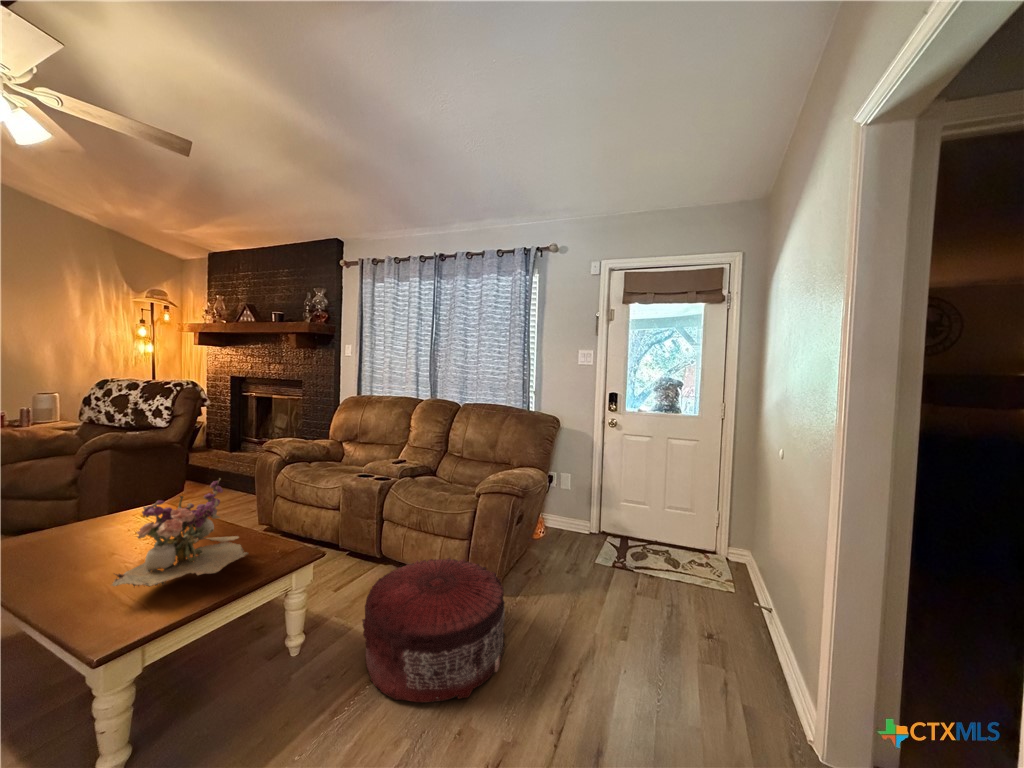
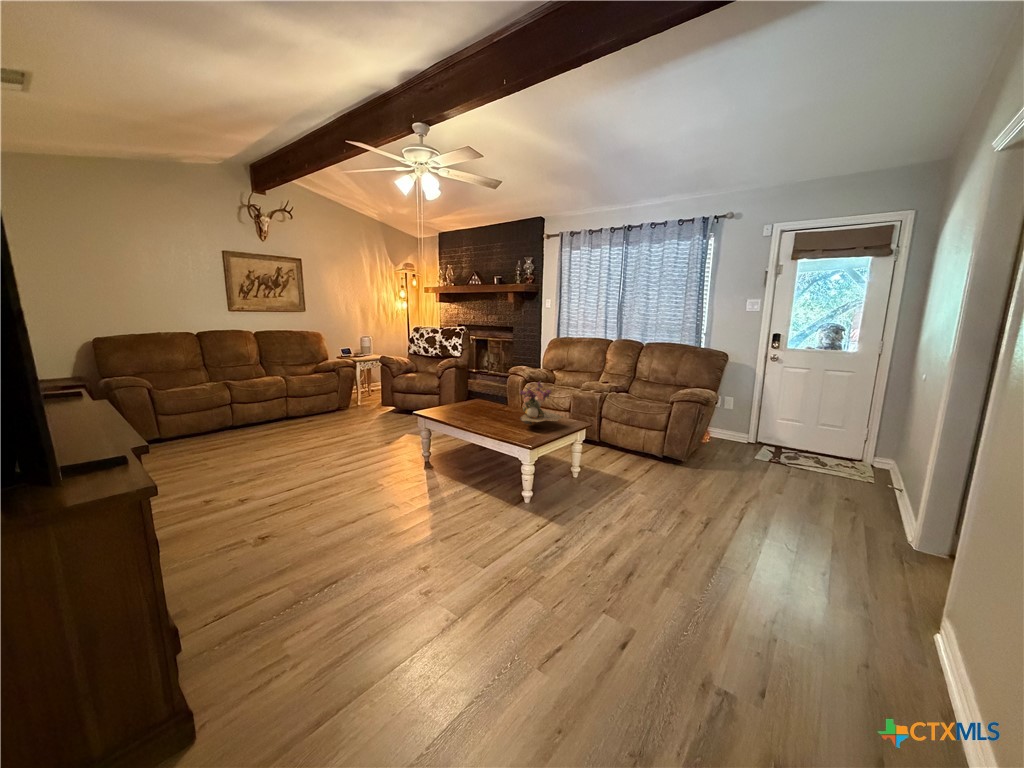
pouf: present [362,558,505,703] -> none [615,435,698,495]

